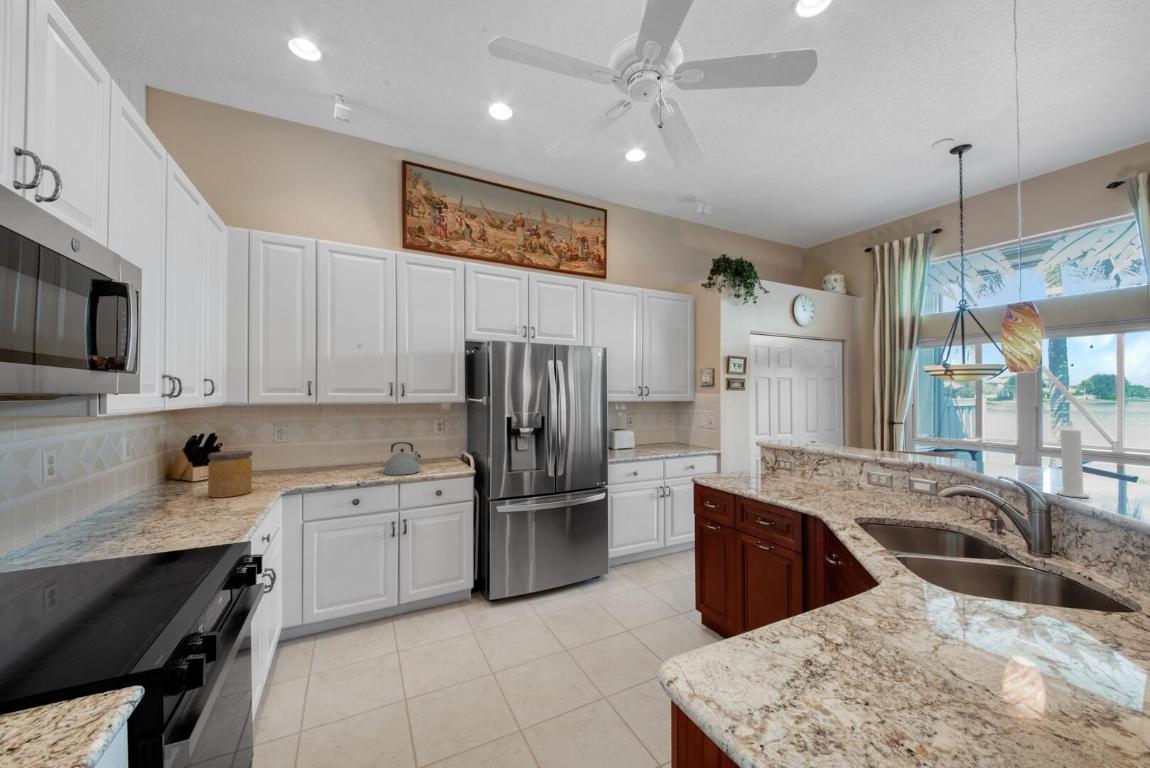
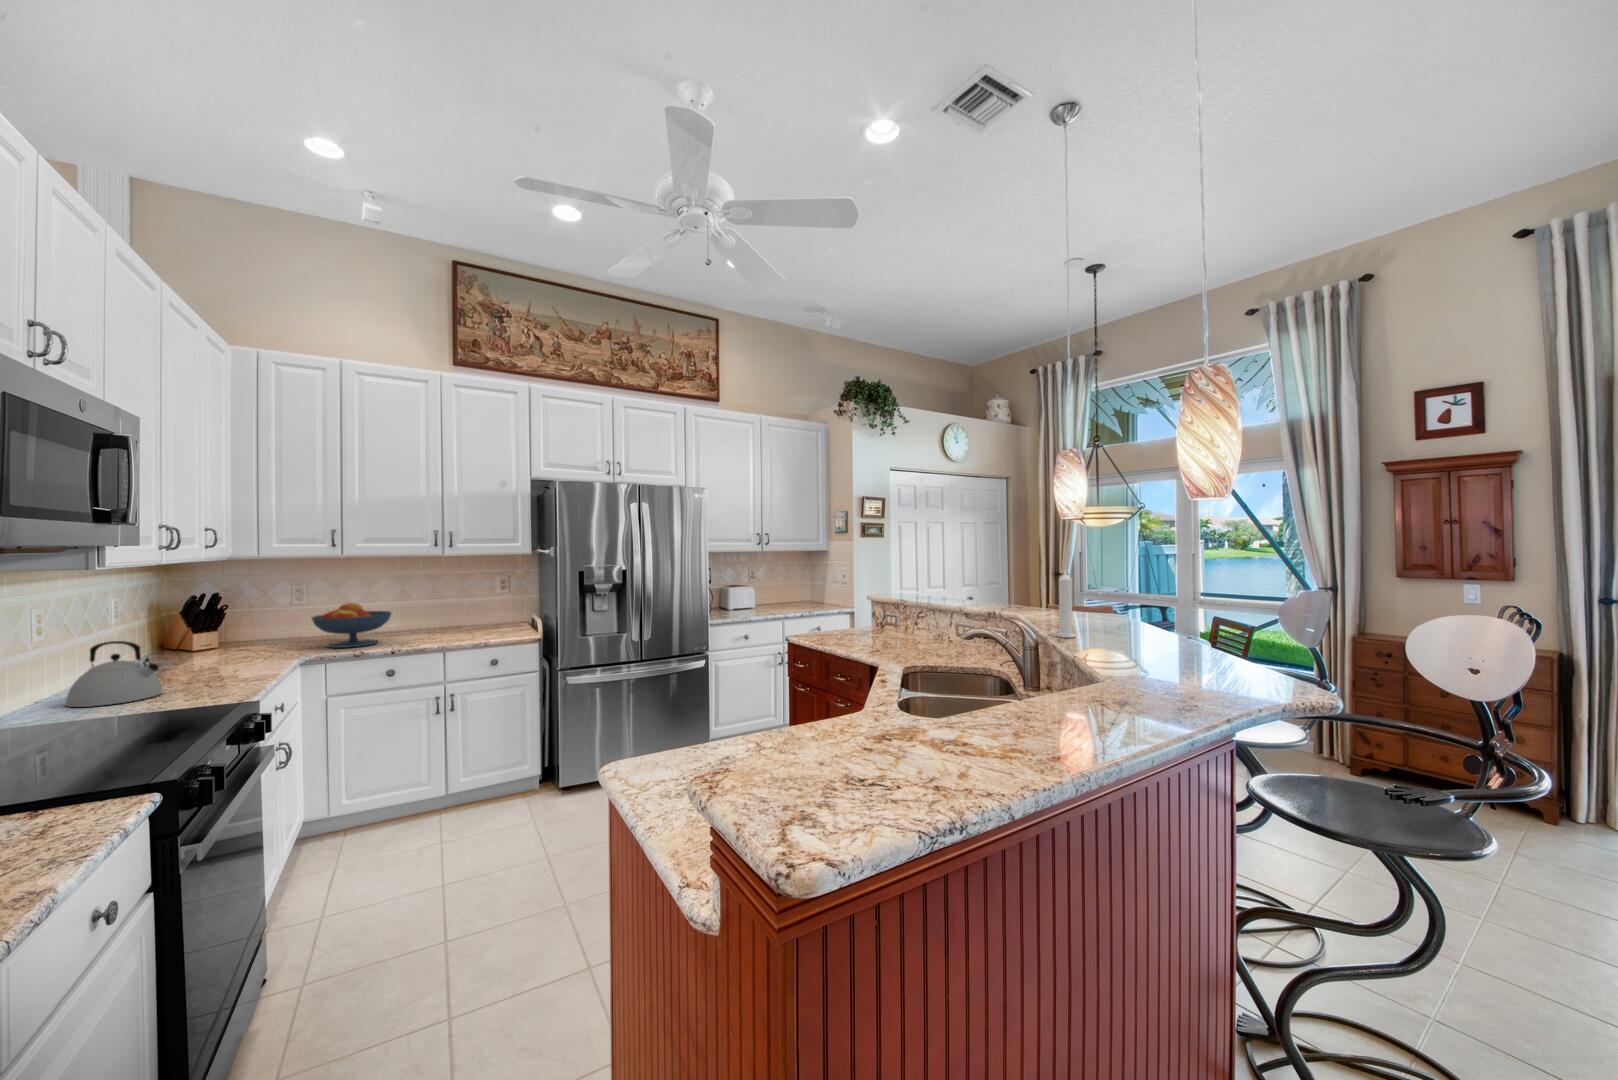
fruit bowl: none [292,442,356,481] -> present [312,603,392,648]
kettle: present [384,442,421,475] -> present [66,641,162,707]
jar: present [208,450,252,498] -> none [208,612,262,666]

